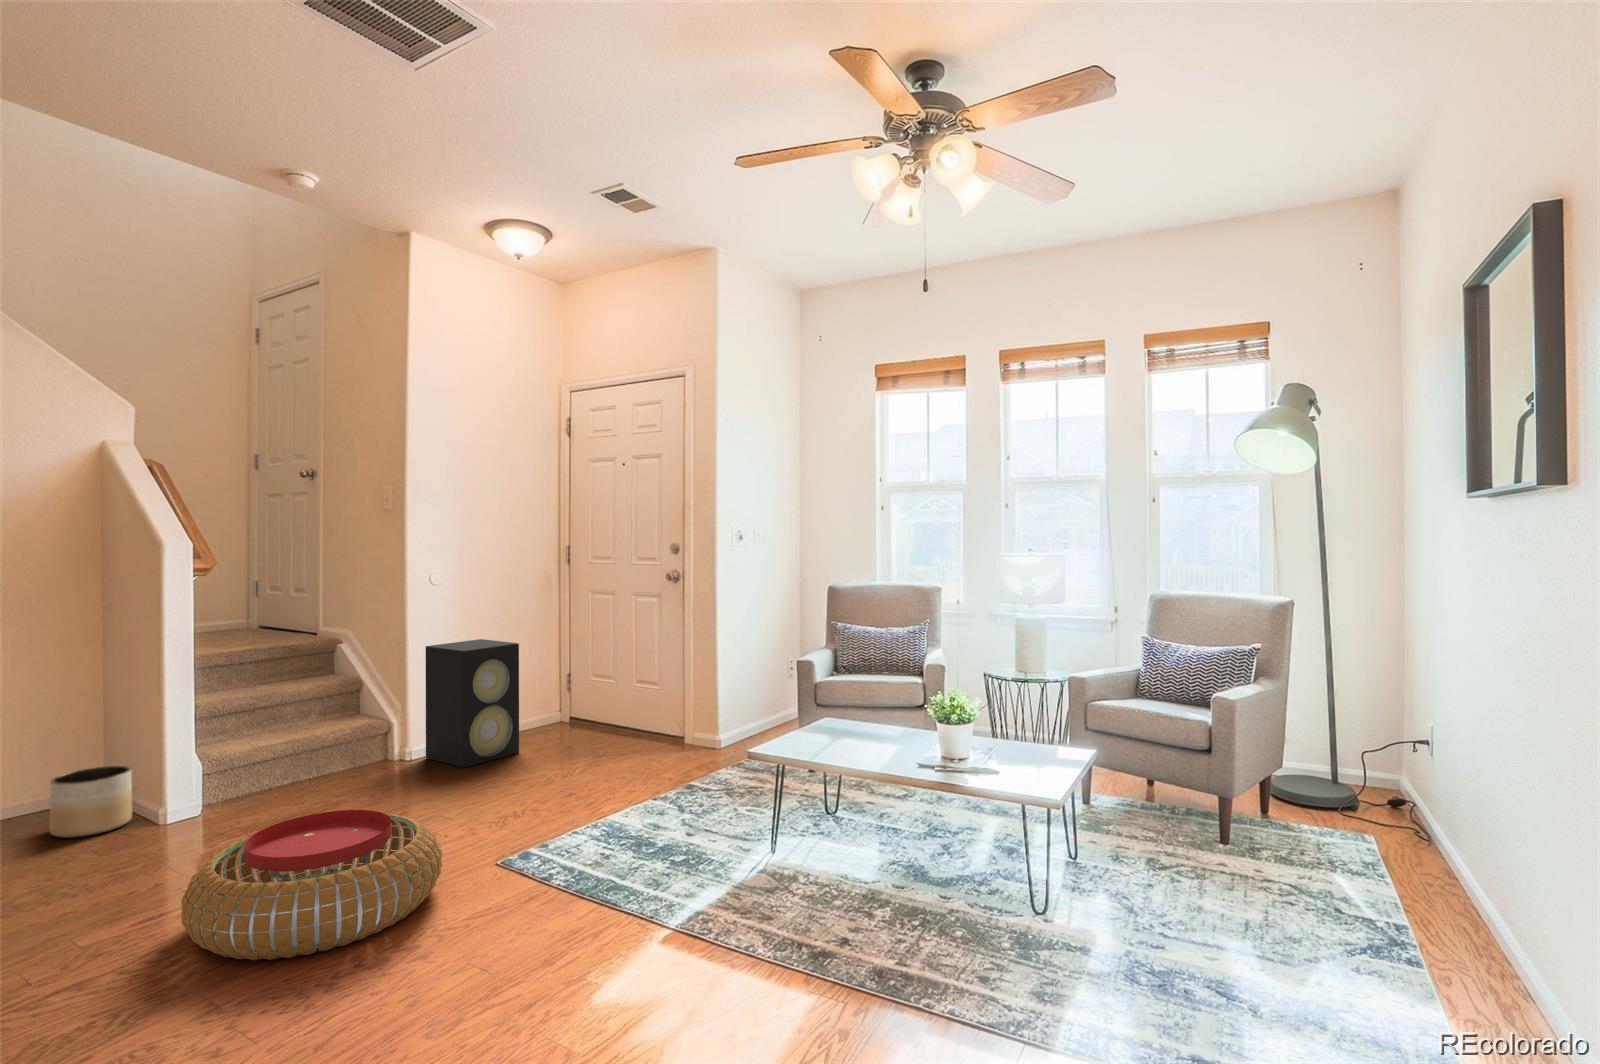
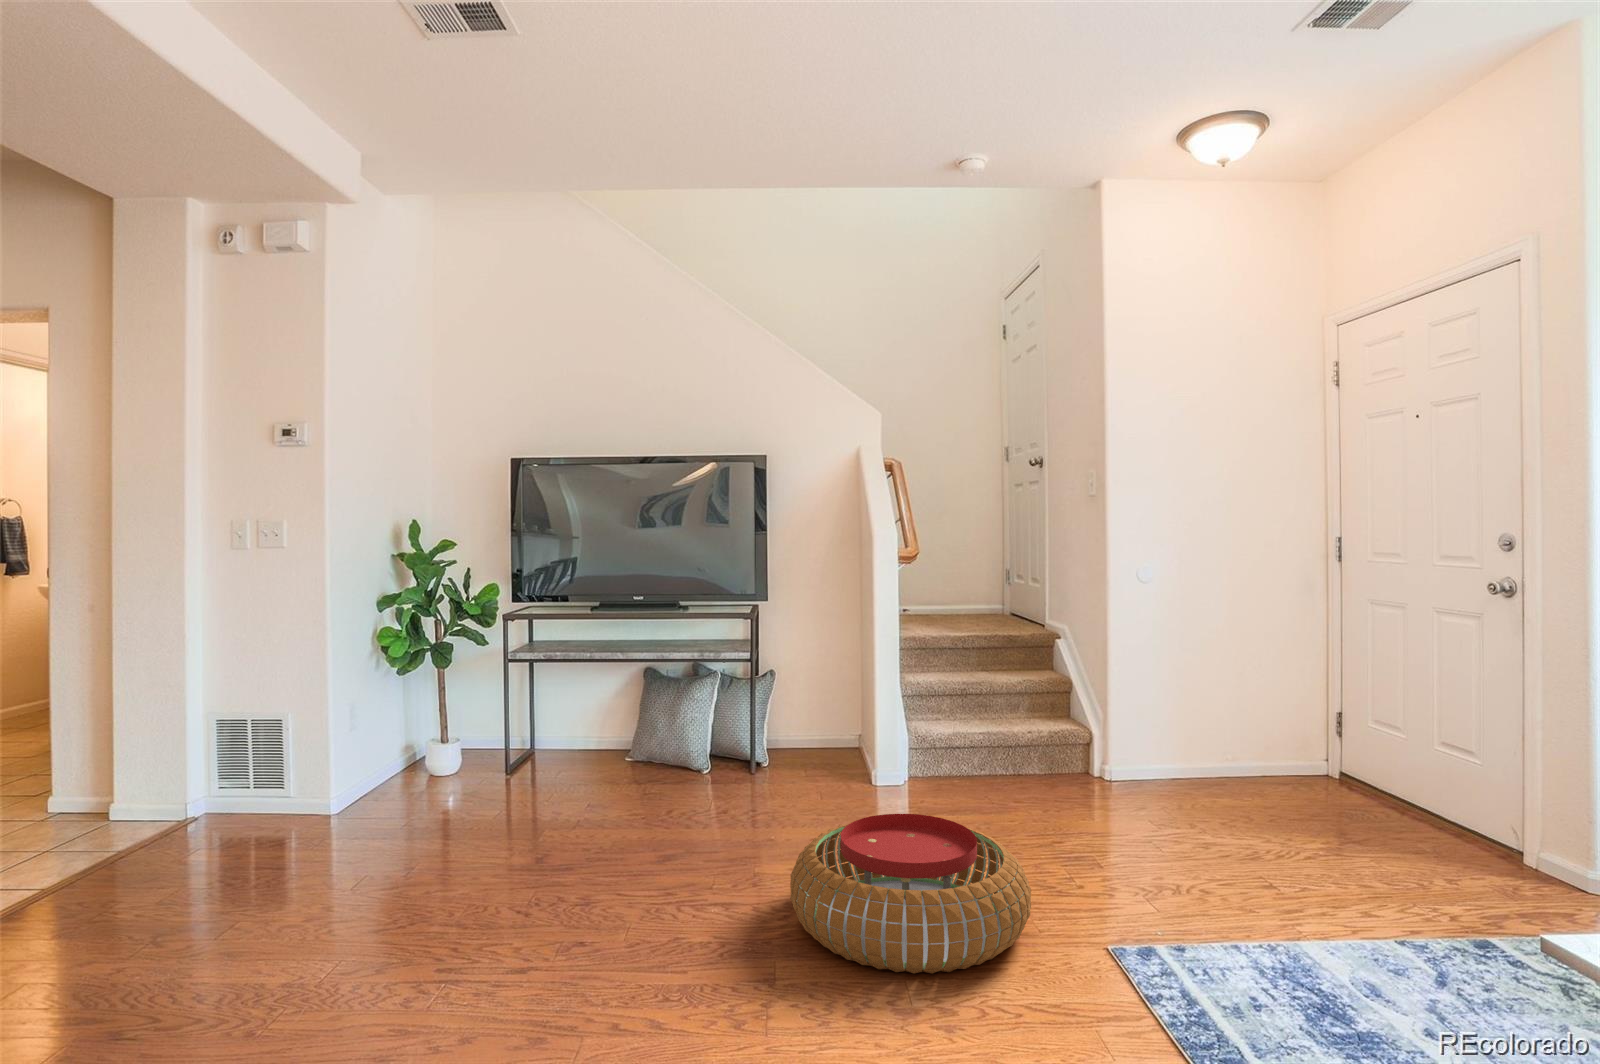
speaker: present [426,639,519,768] -> none [1126,652,1239,806]
planter: present [50,766,132,838] -> none [811,721,863,778]

